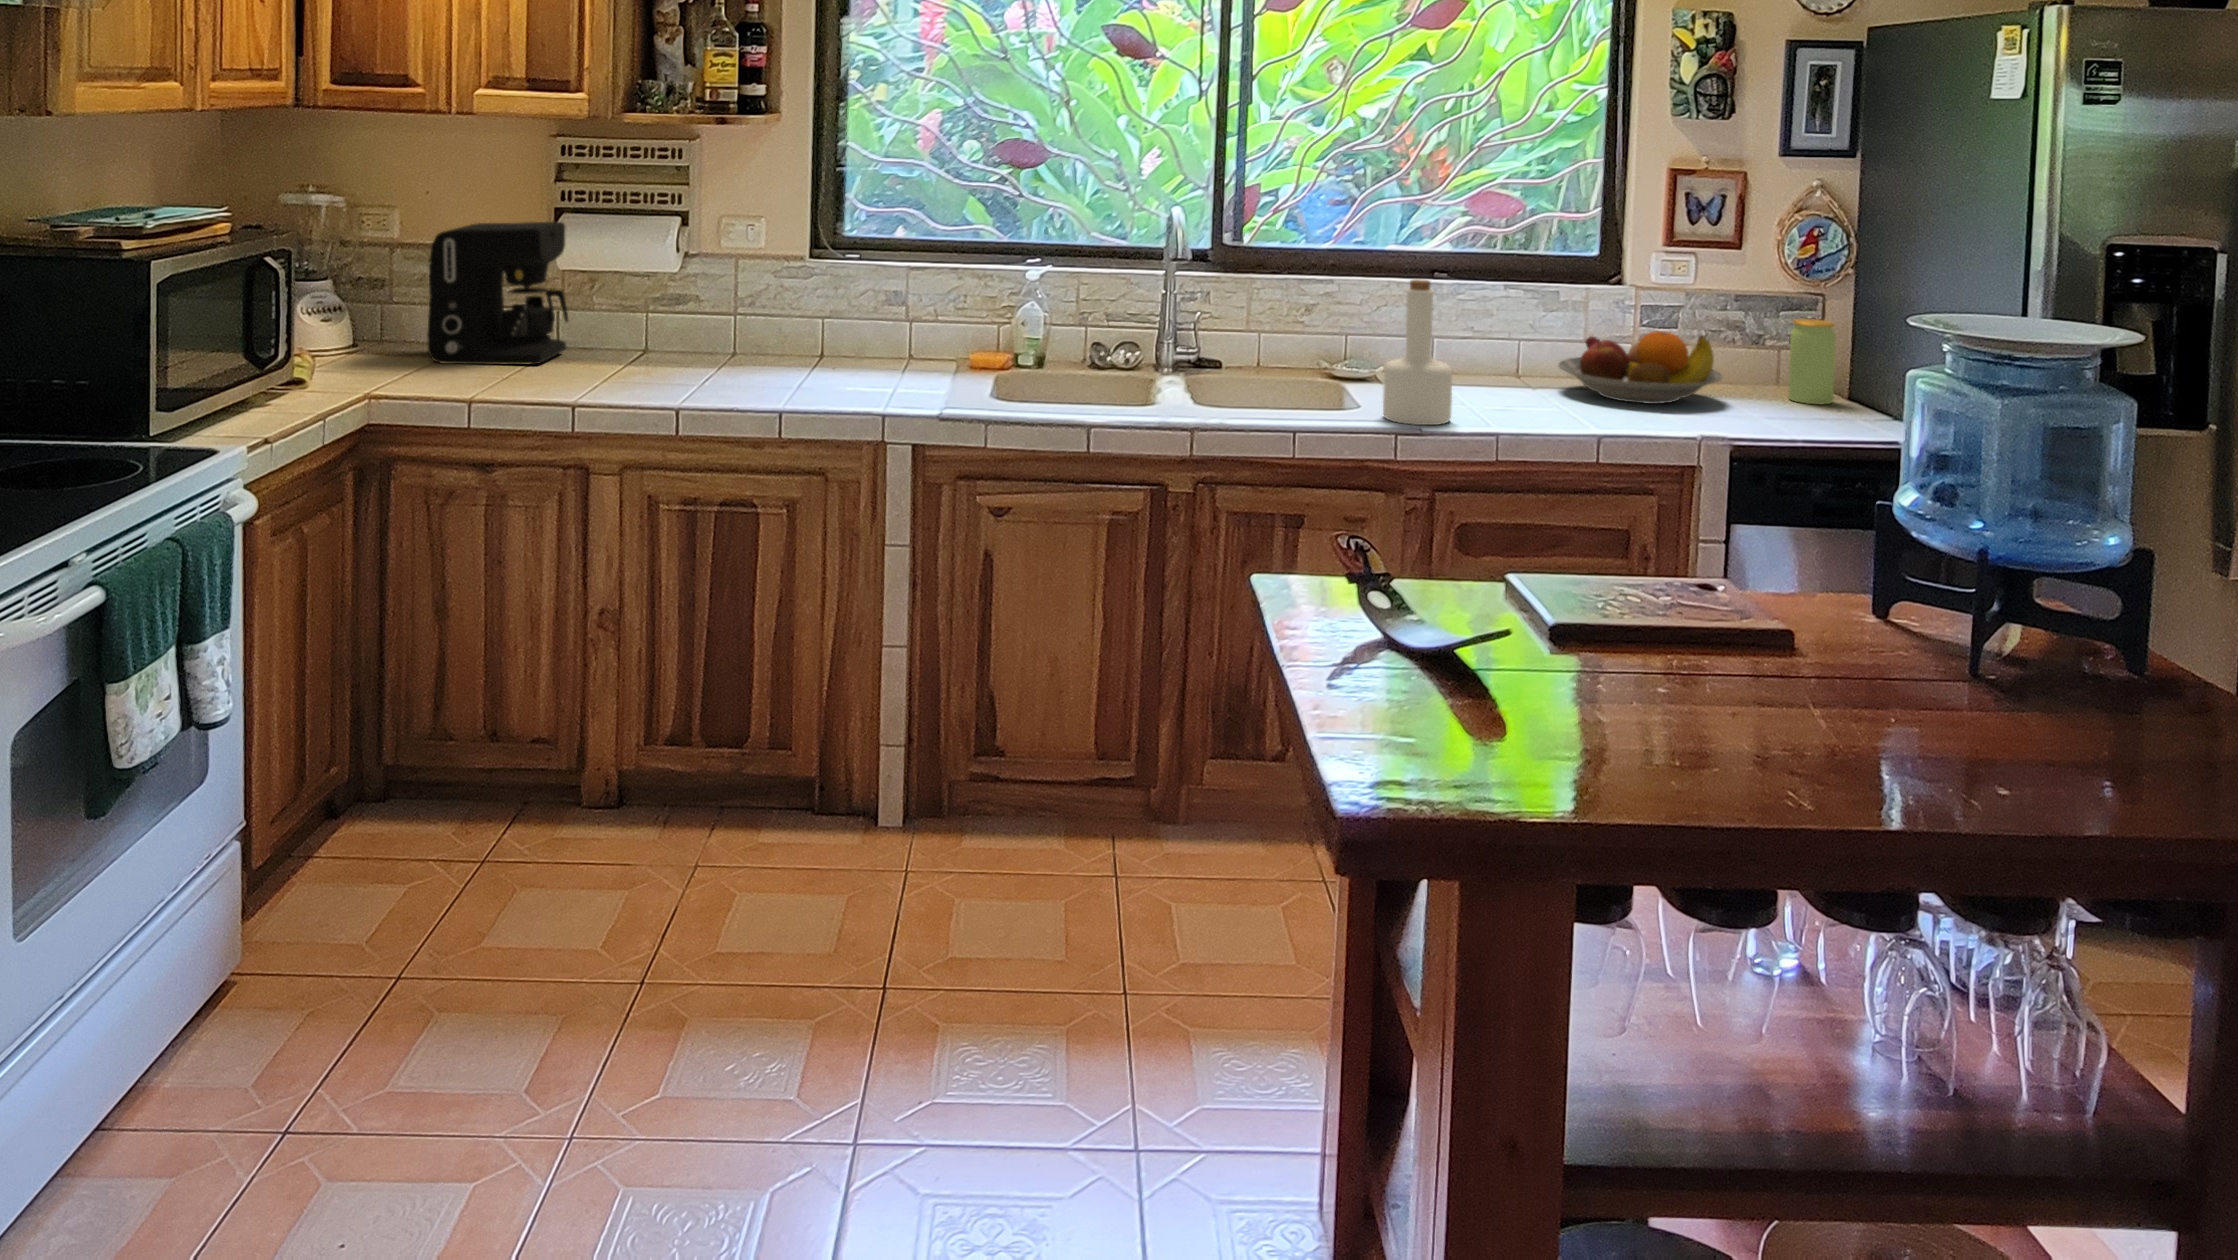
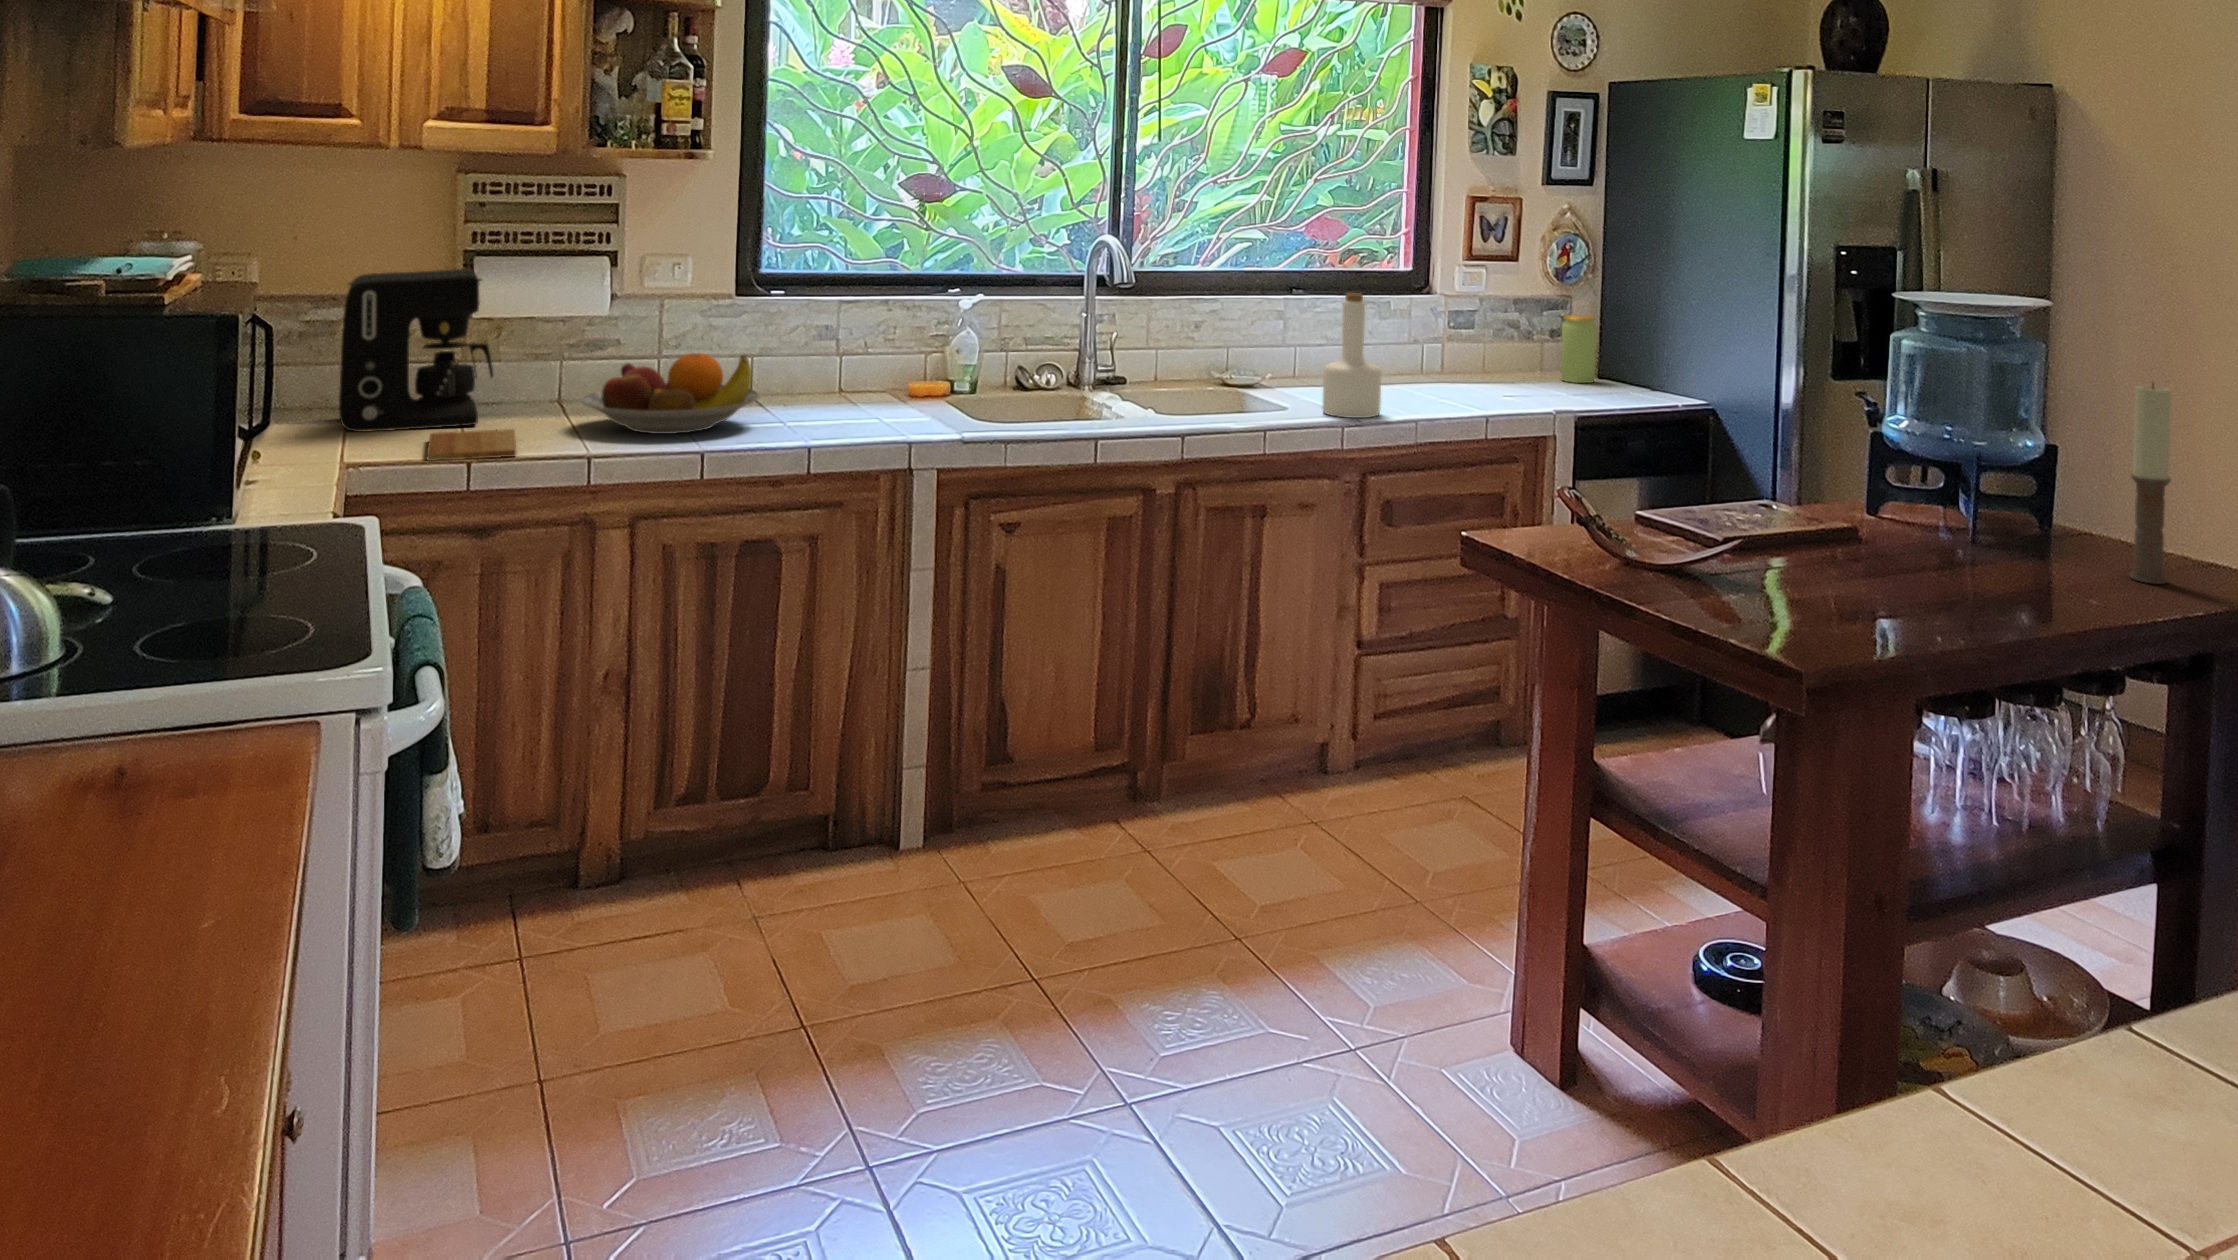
fruit bowl: present [1558,331,1723,404] -> present [581,353,760,434]
cutting board: none [431,369,544,396] -> present [427,429,516,461]
candle: none [2140,474,2211,786] -> present [2129,384,2171,584]

